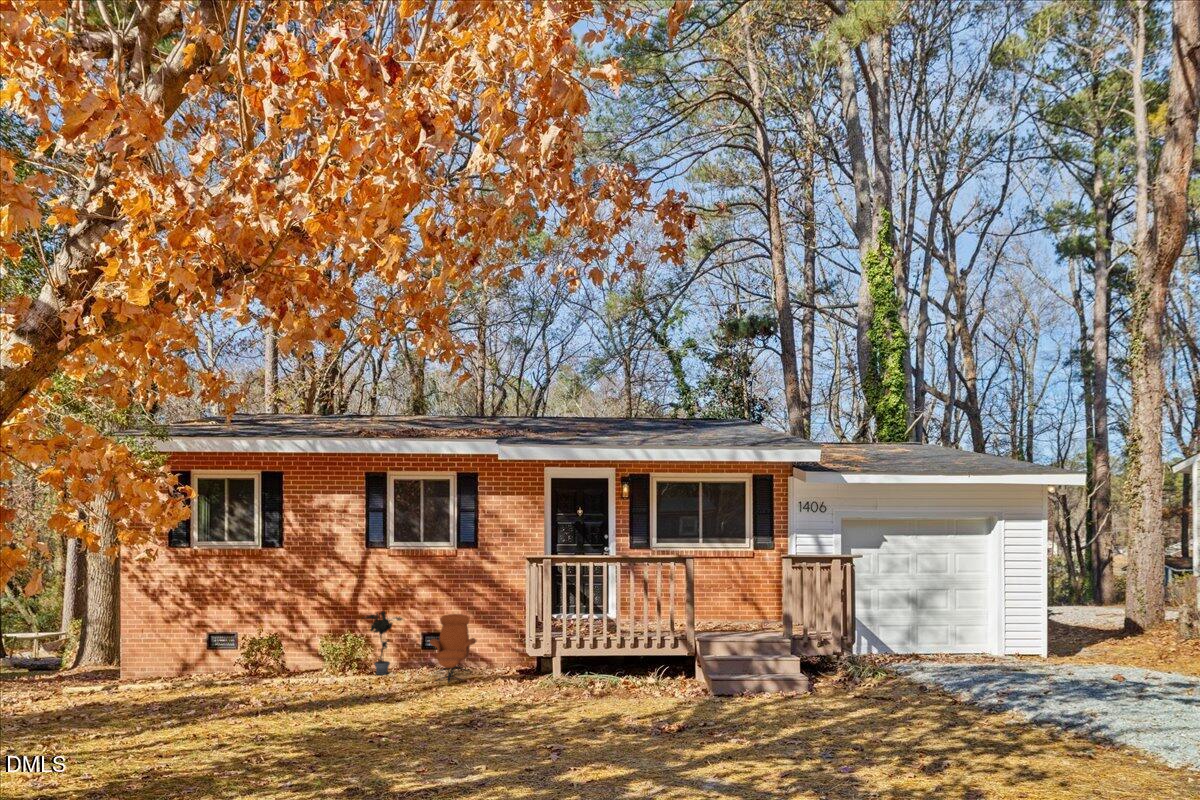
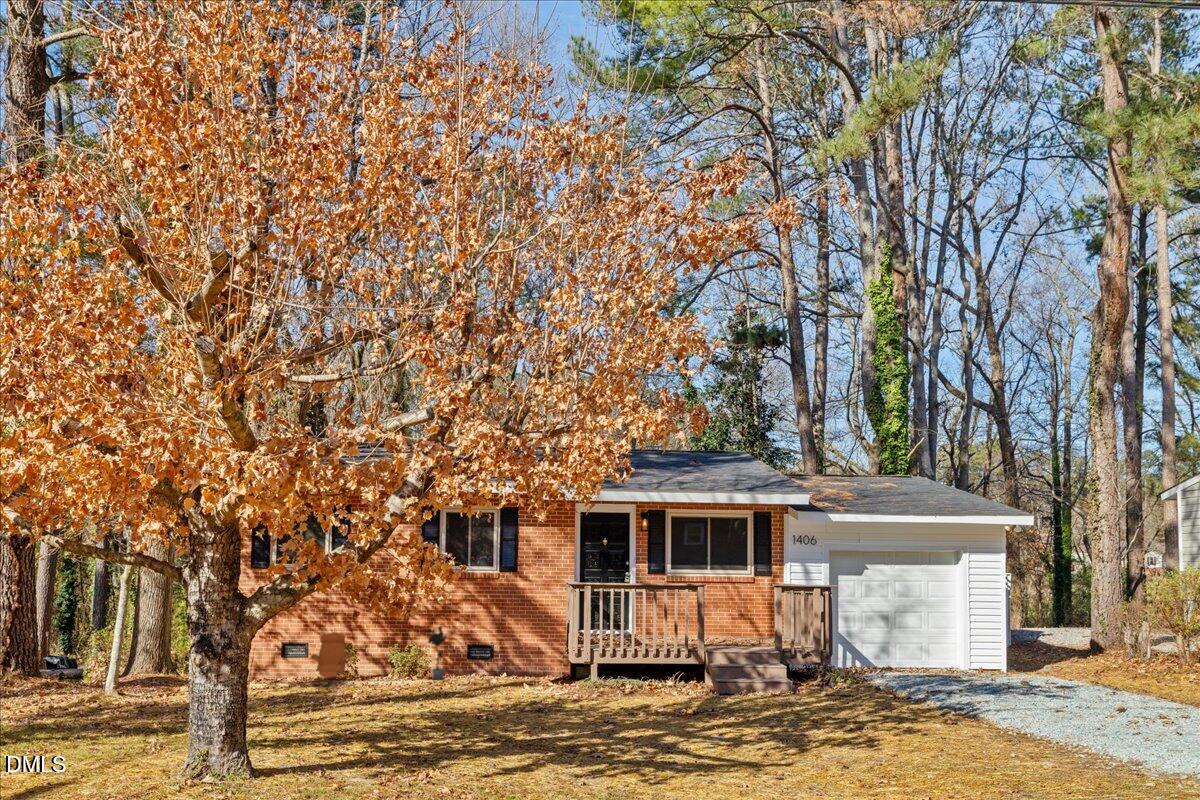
lounge chair: present [430,614,476,682] -> present [311,633,352,689]

